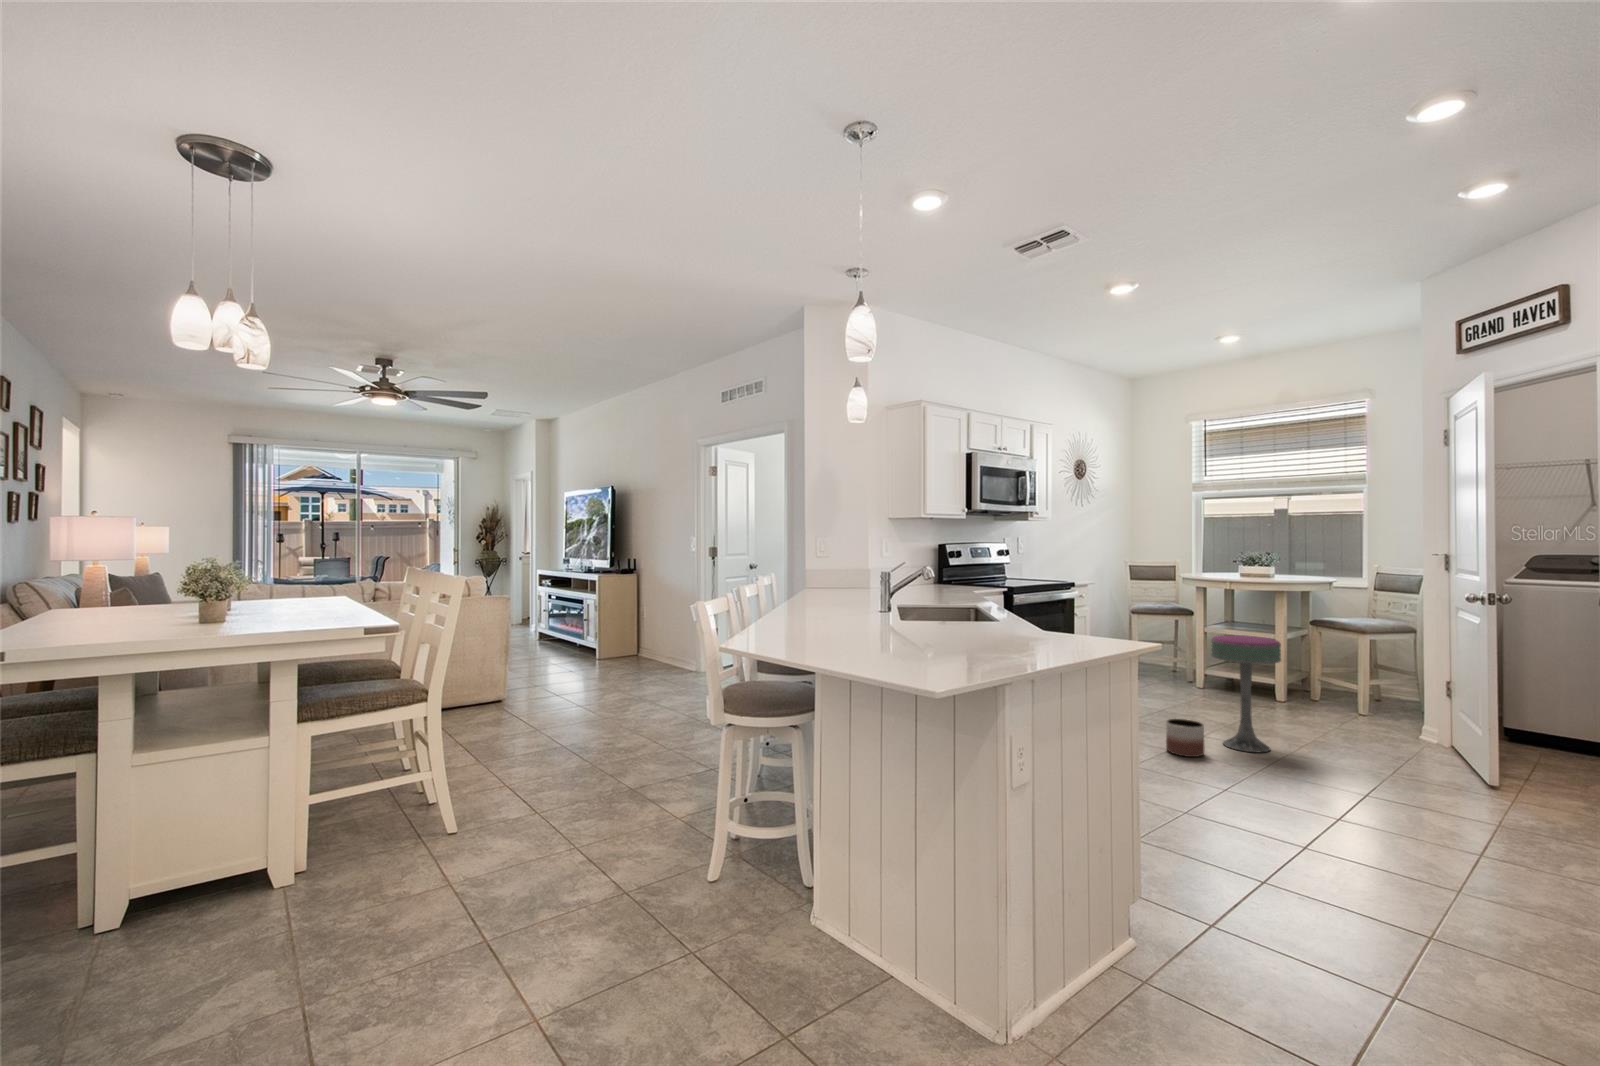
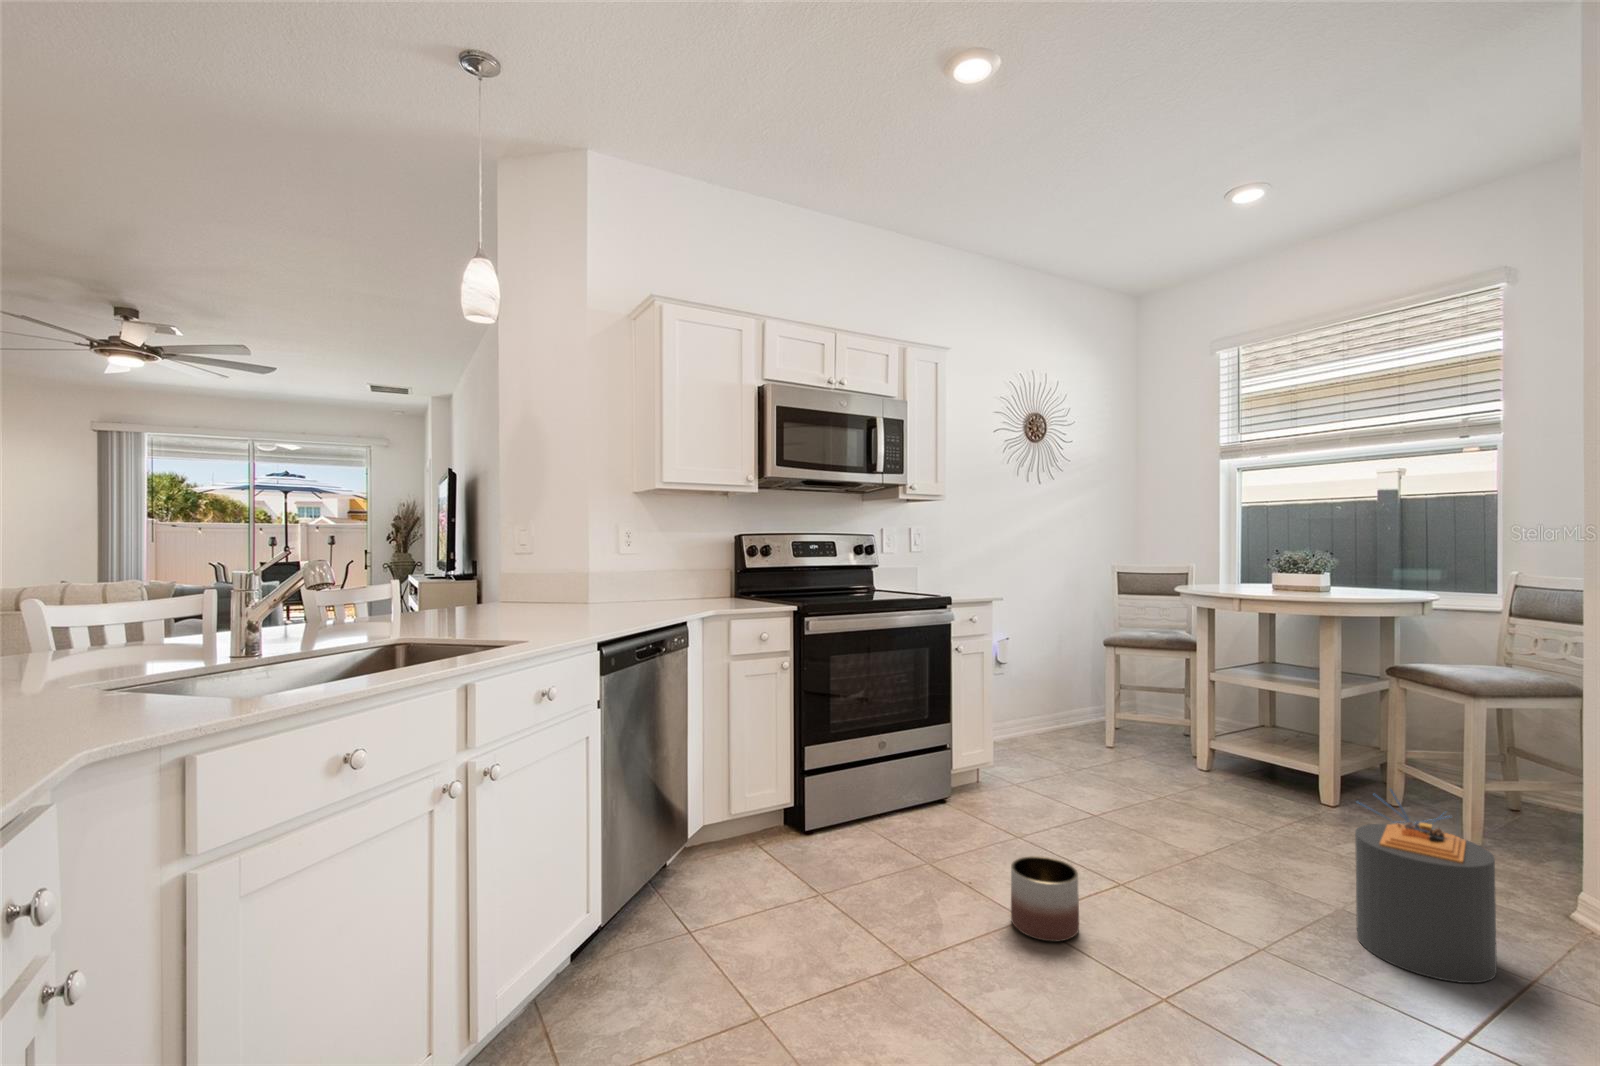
bar stool: present [1211,635,1281,753] -> none [1118,698,1247,938]
trash can: none [1324,673,1394,760] -> present [1355,789,1497,983]

